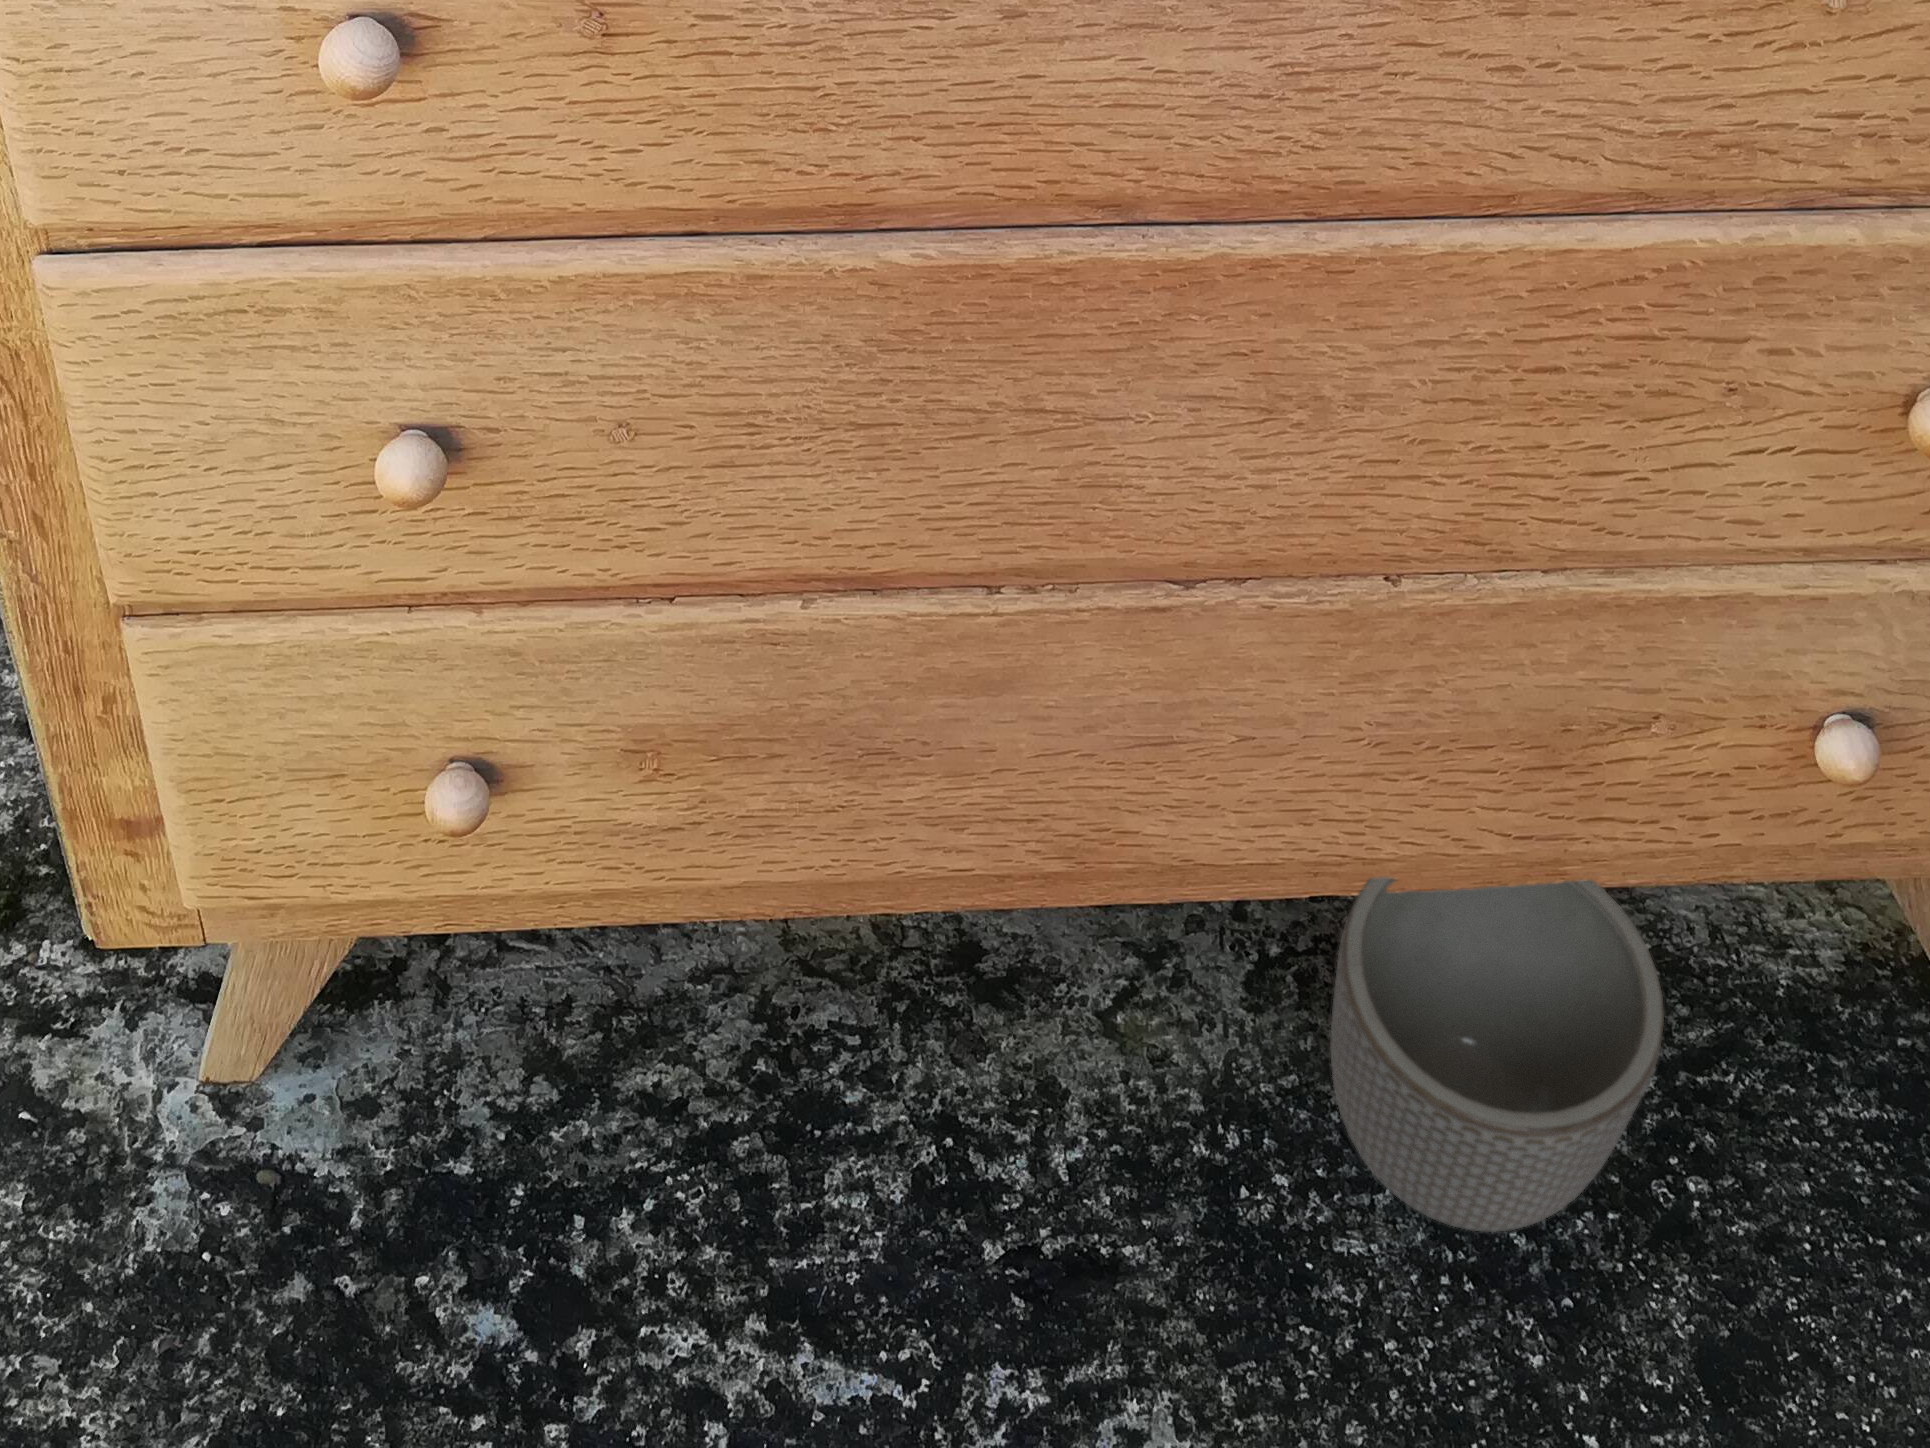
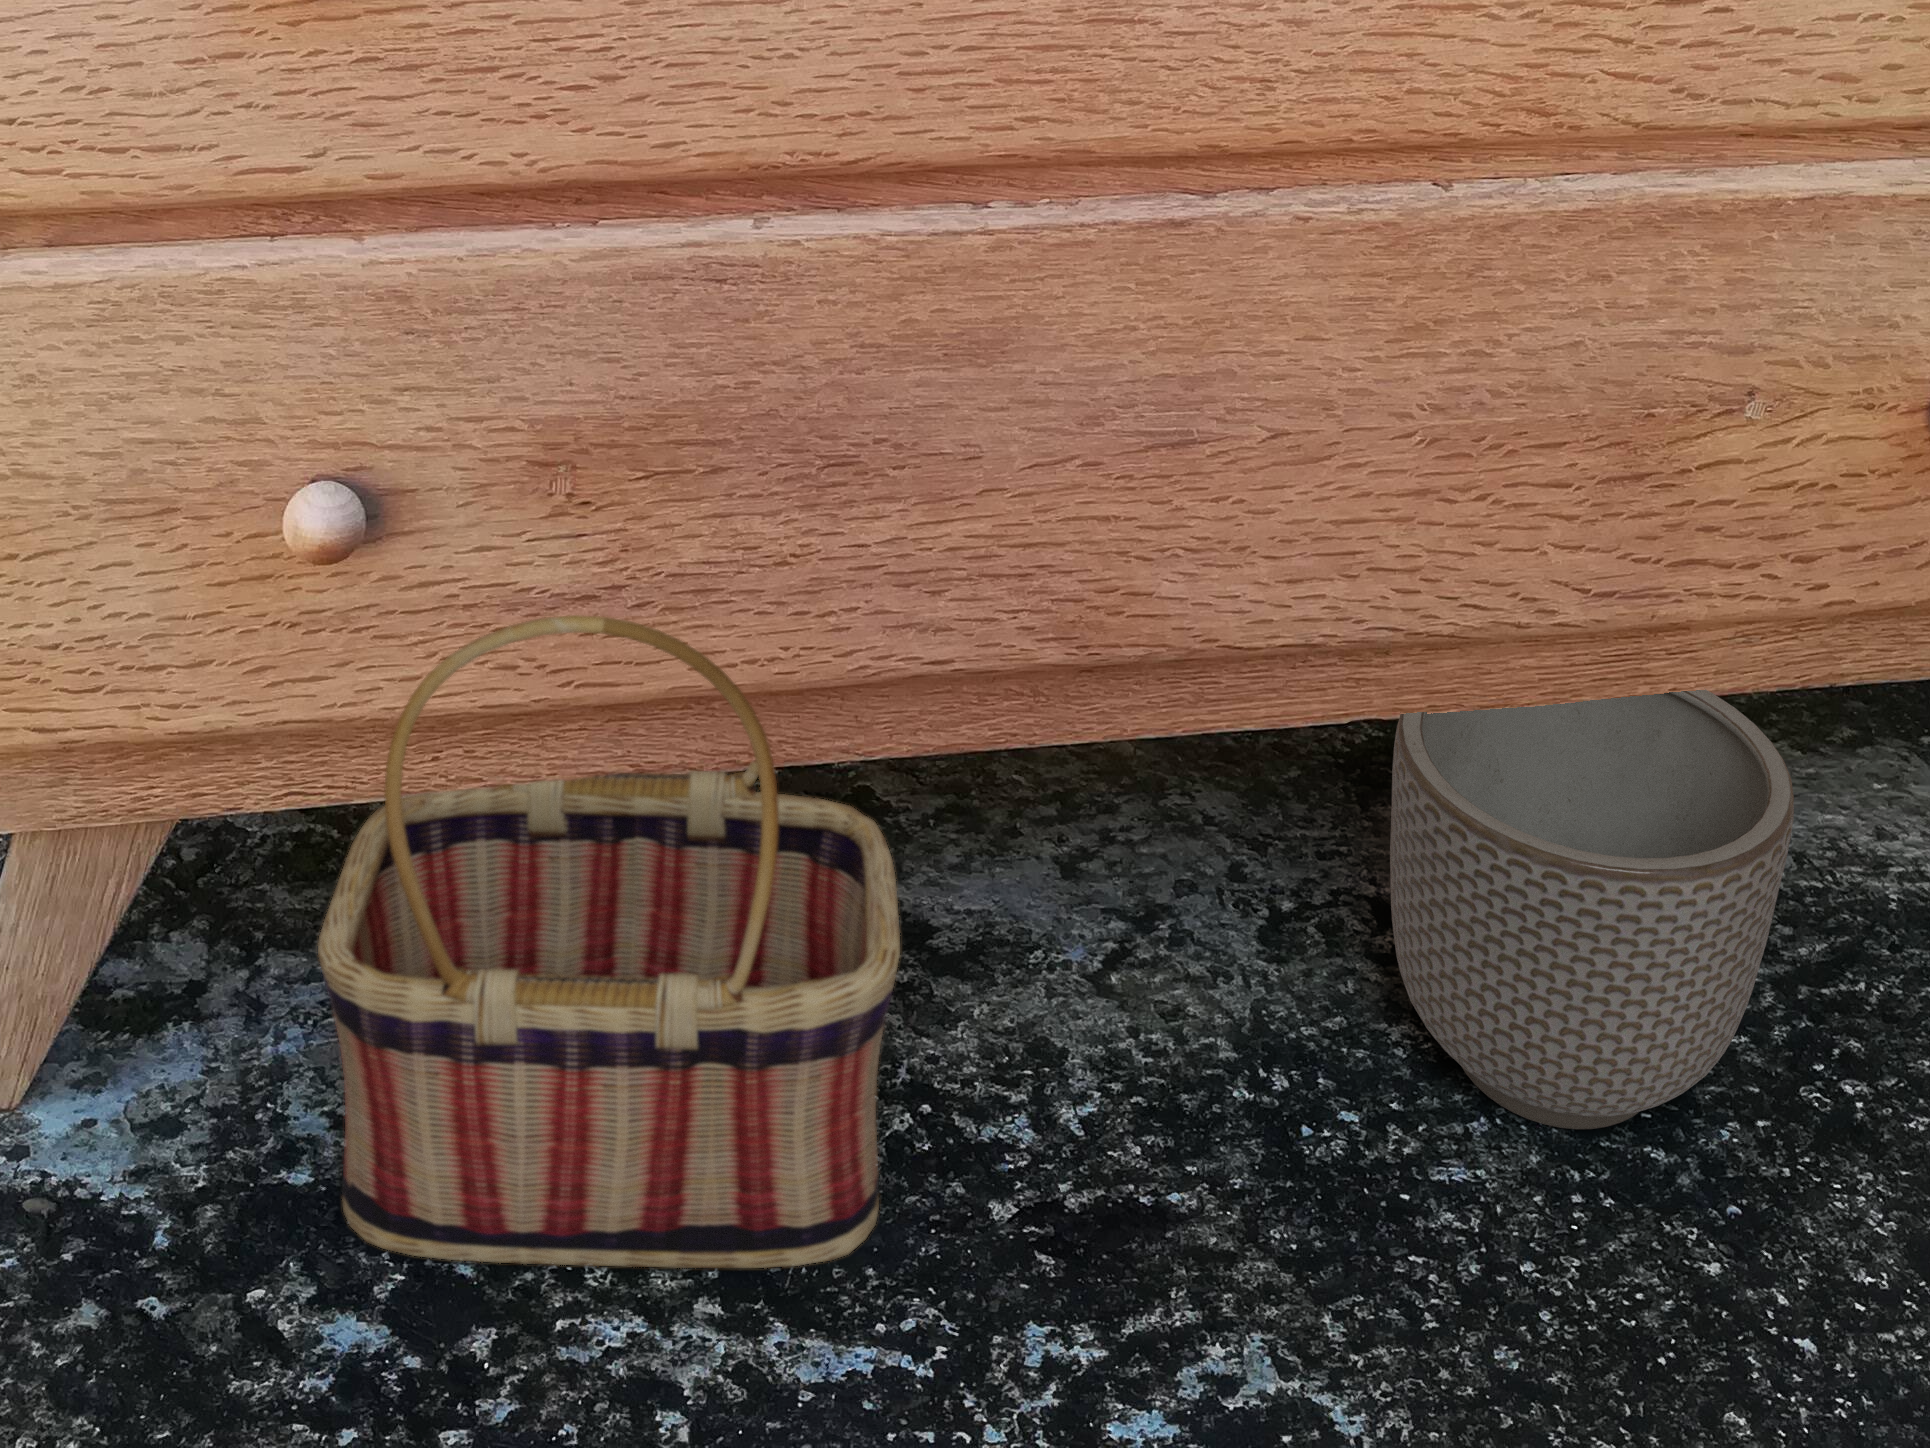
basket: none [457,725,917,1301] -> present [318,615,900,1268]

